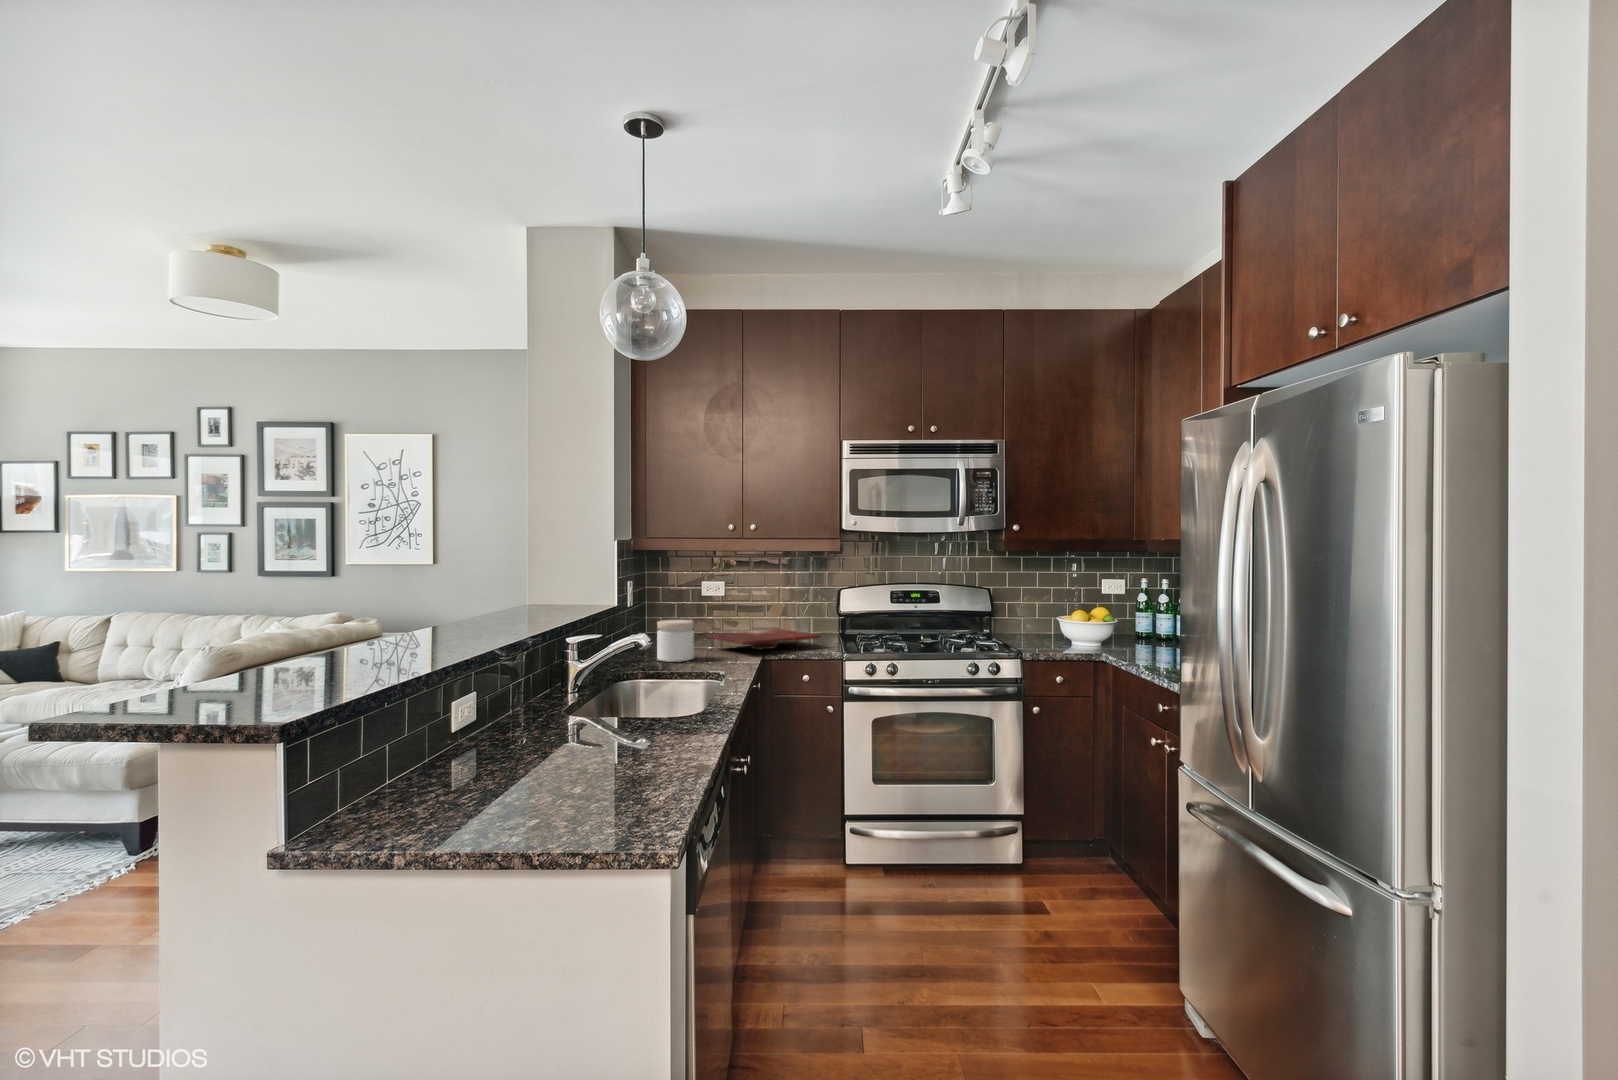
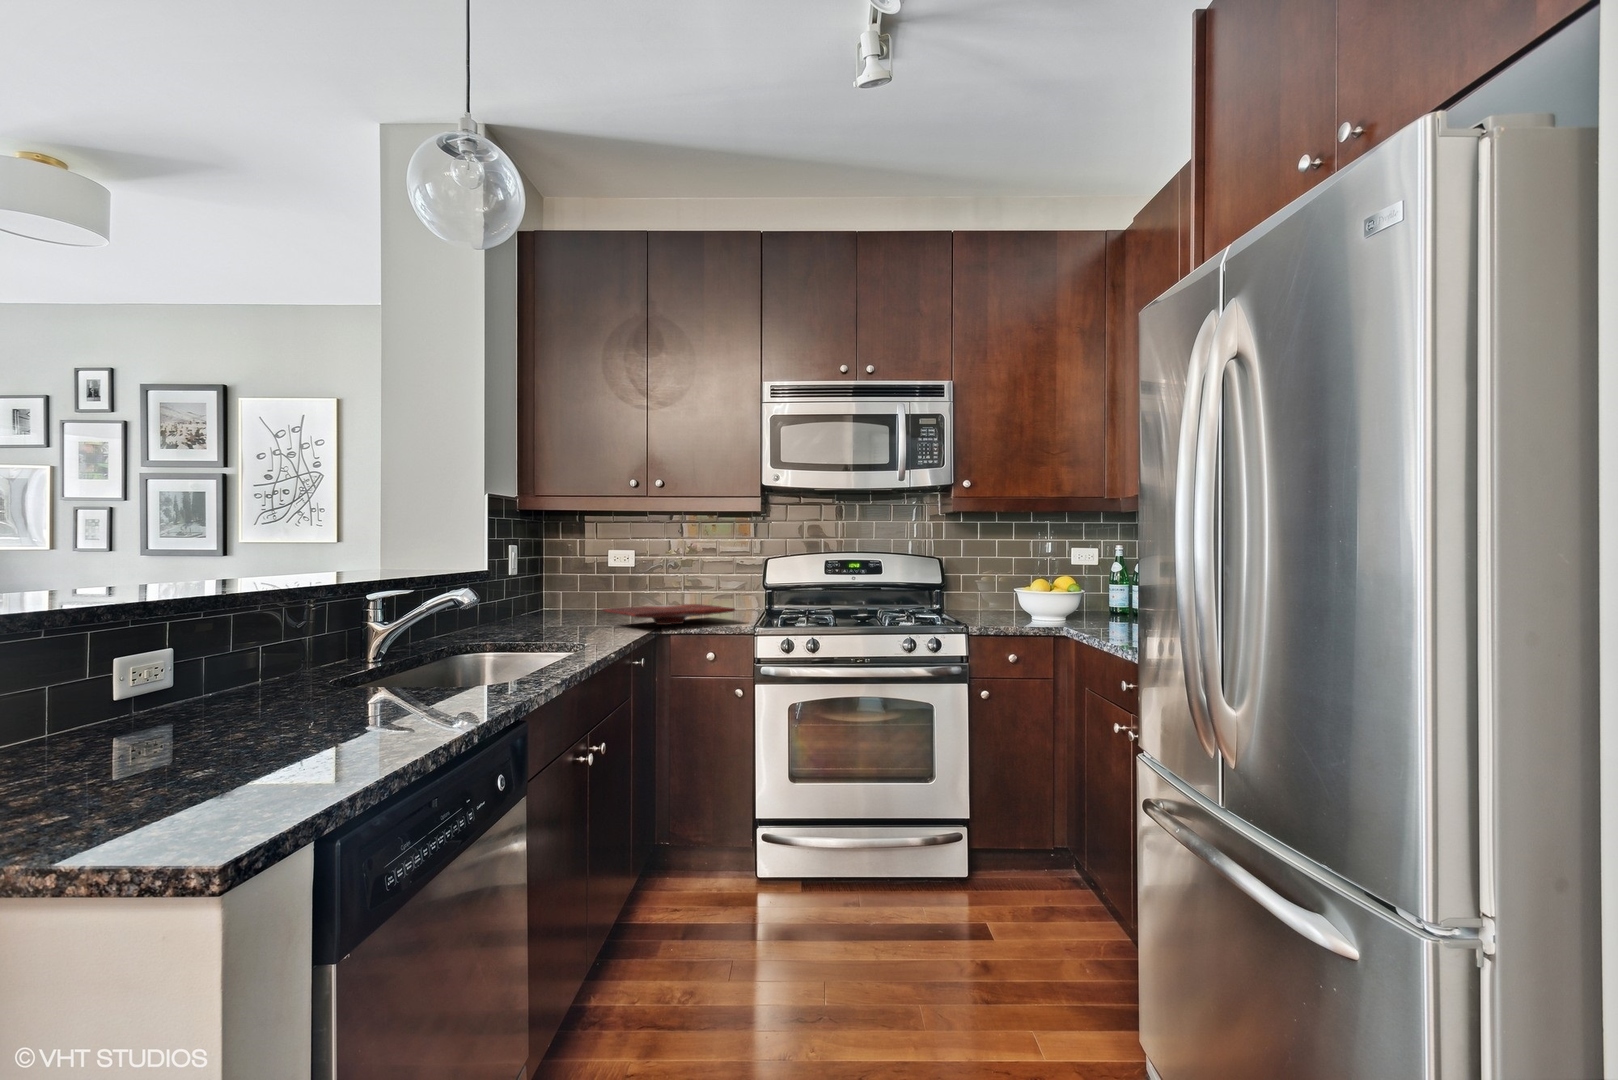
jar: present [657,620,694,662] -> none [531,588,576,637]

